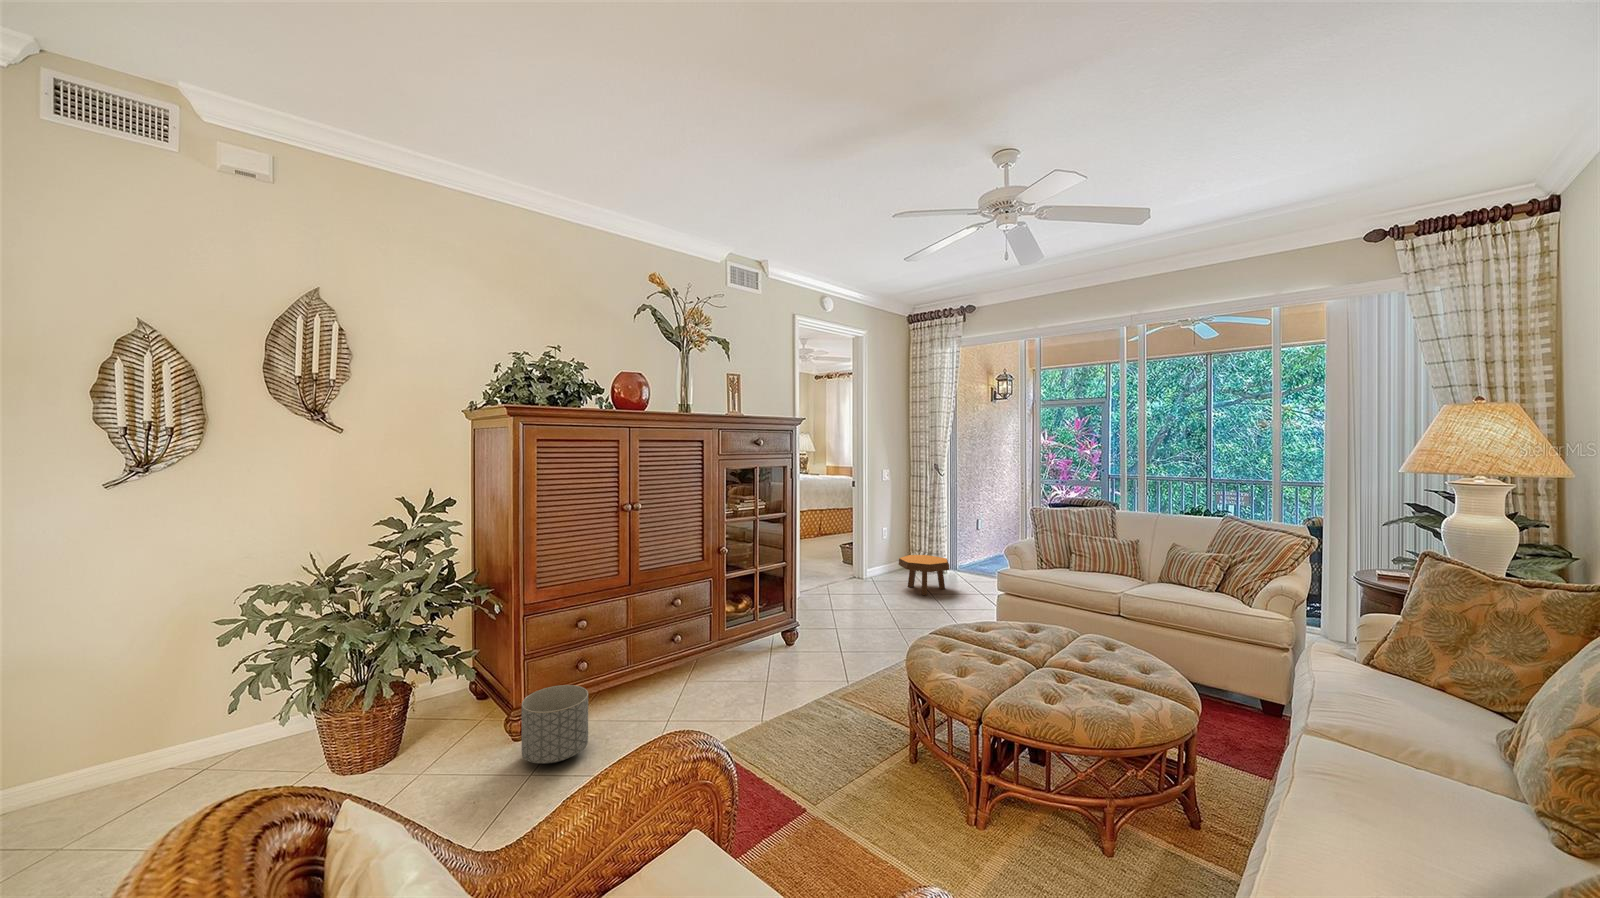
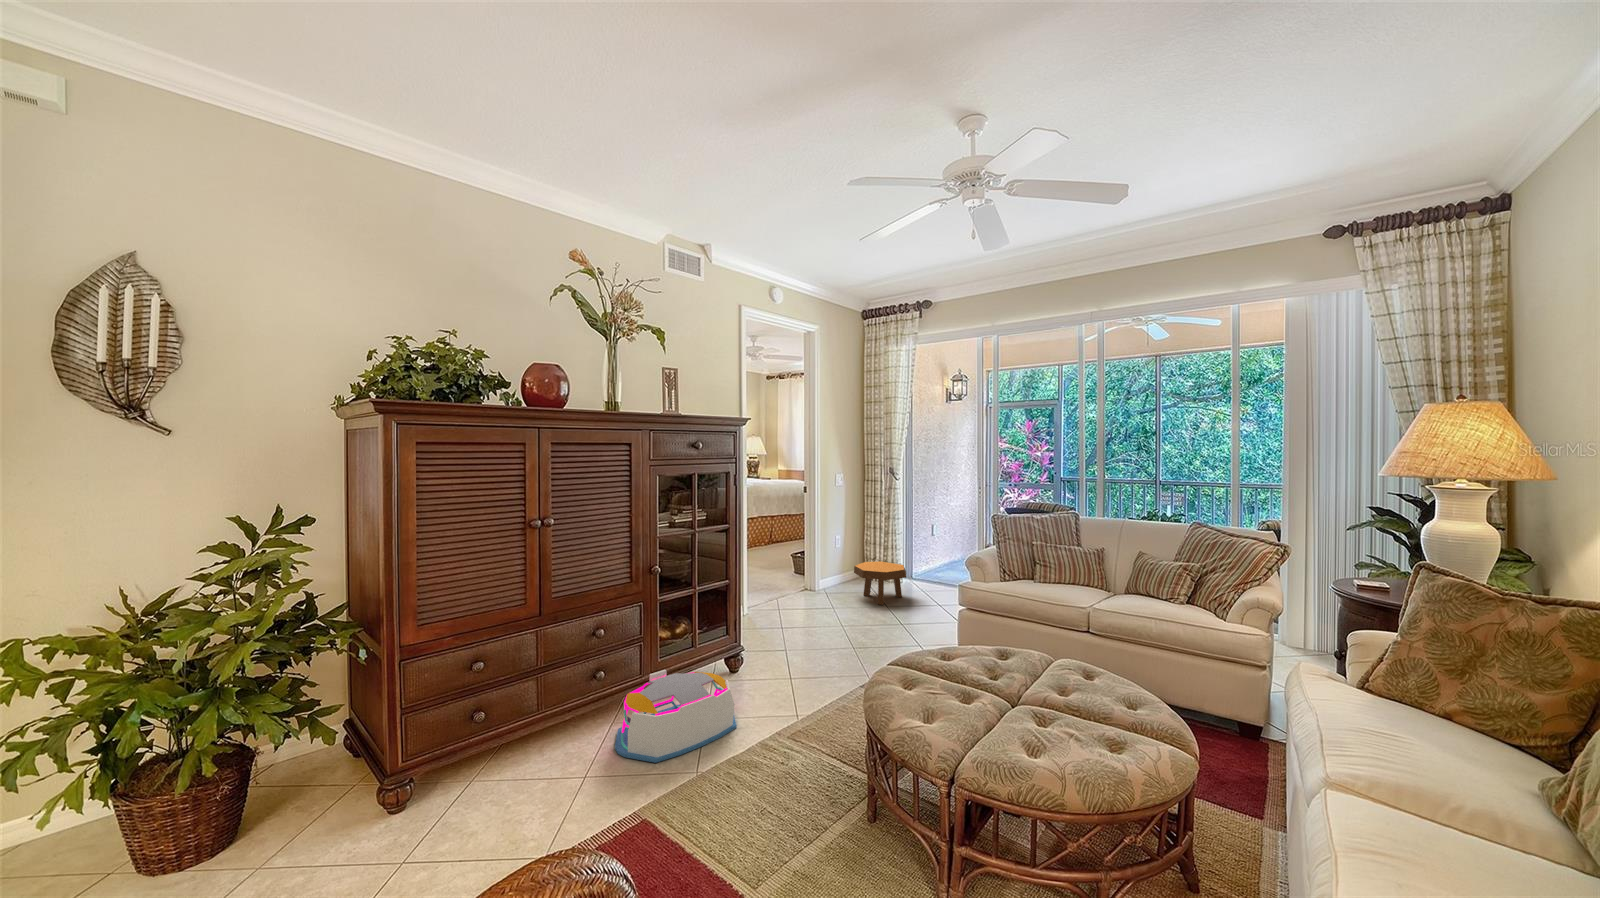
storage bin: none [689,640,793,715] -> present [615,670,736,763]
planter: present [521,685,588,764] -> none [394,740,483,846]

